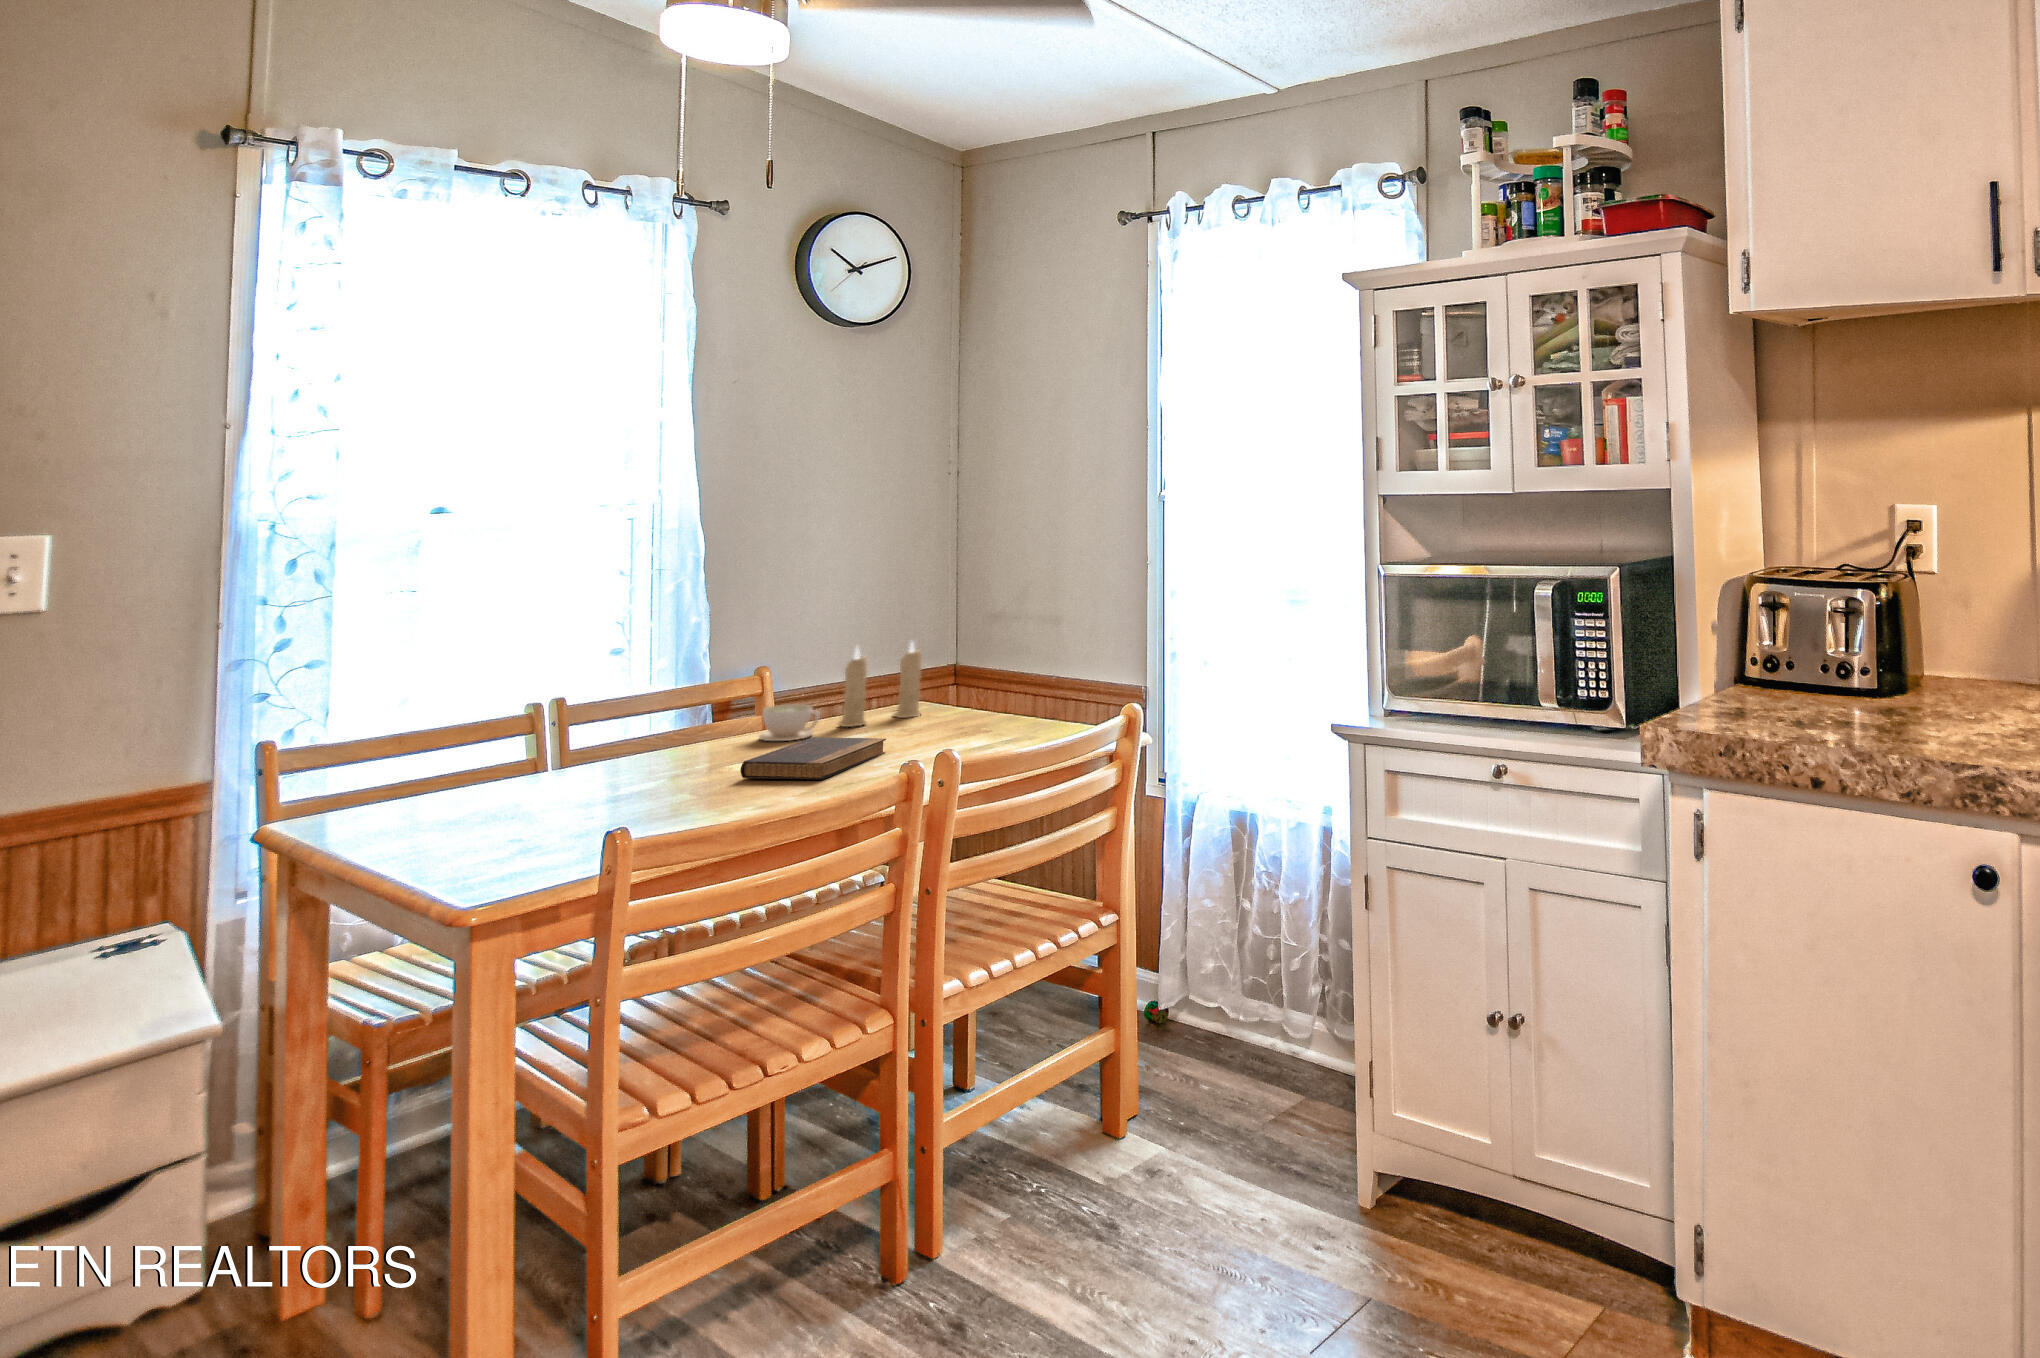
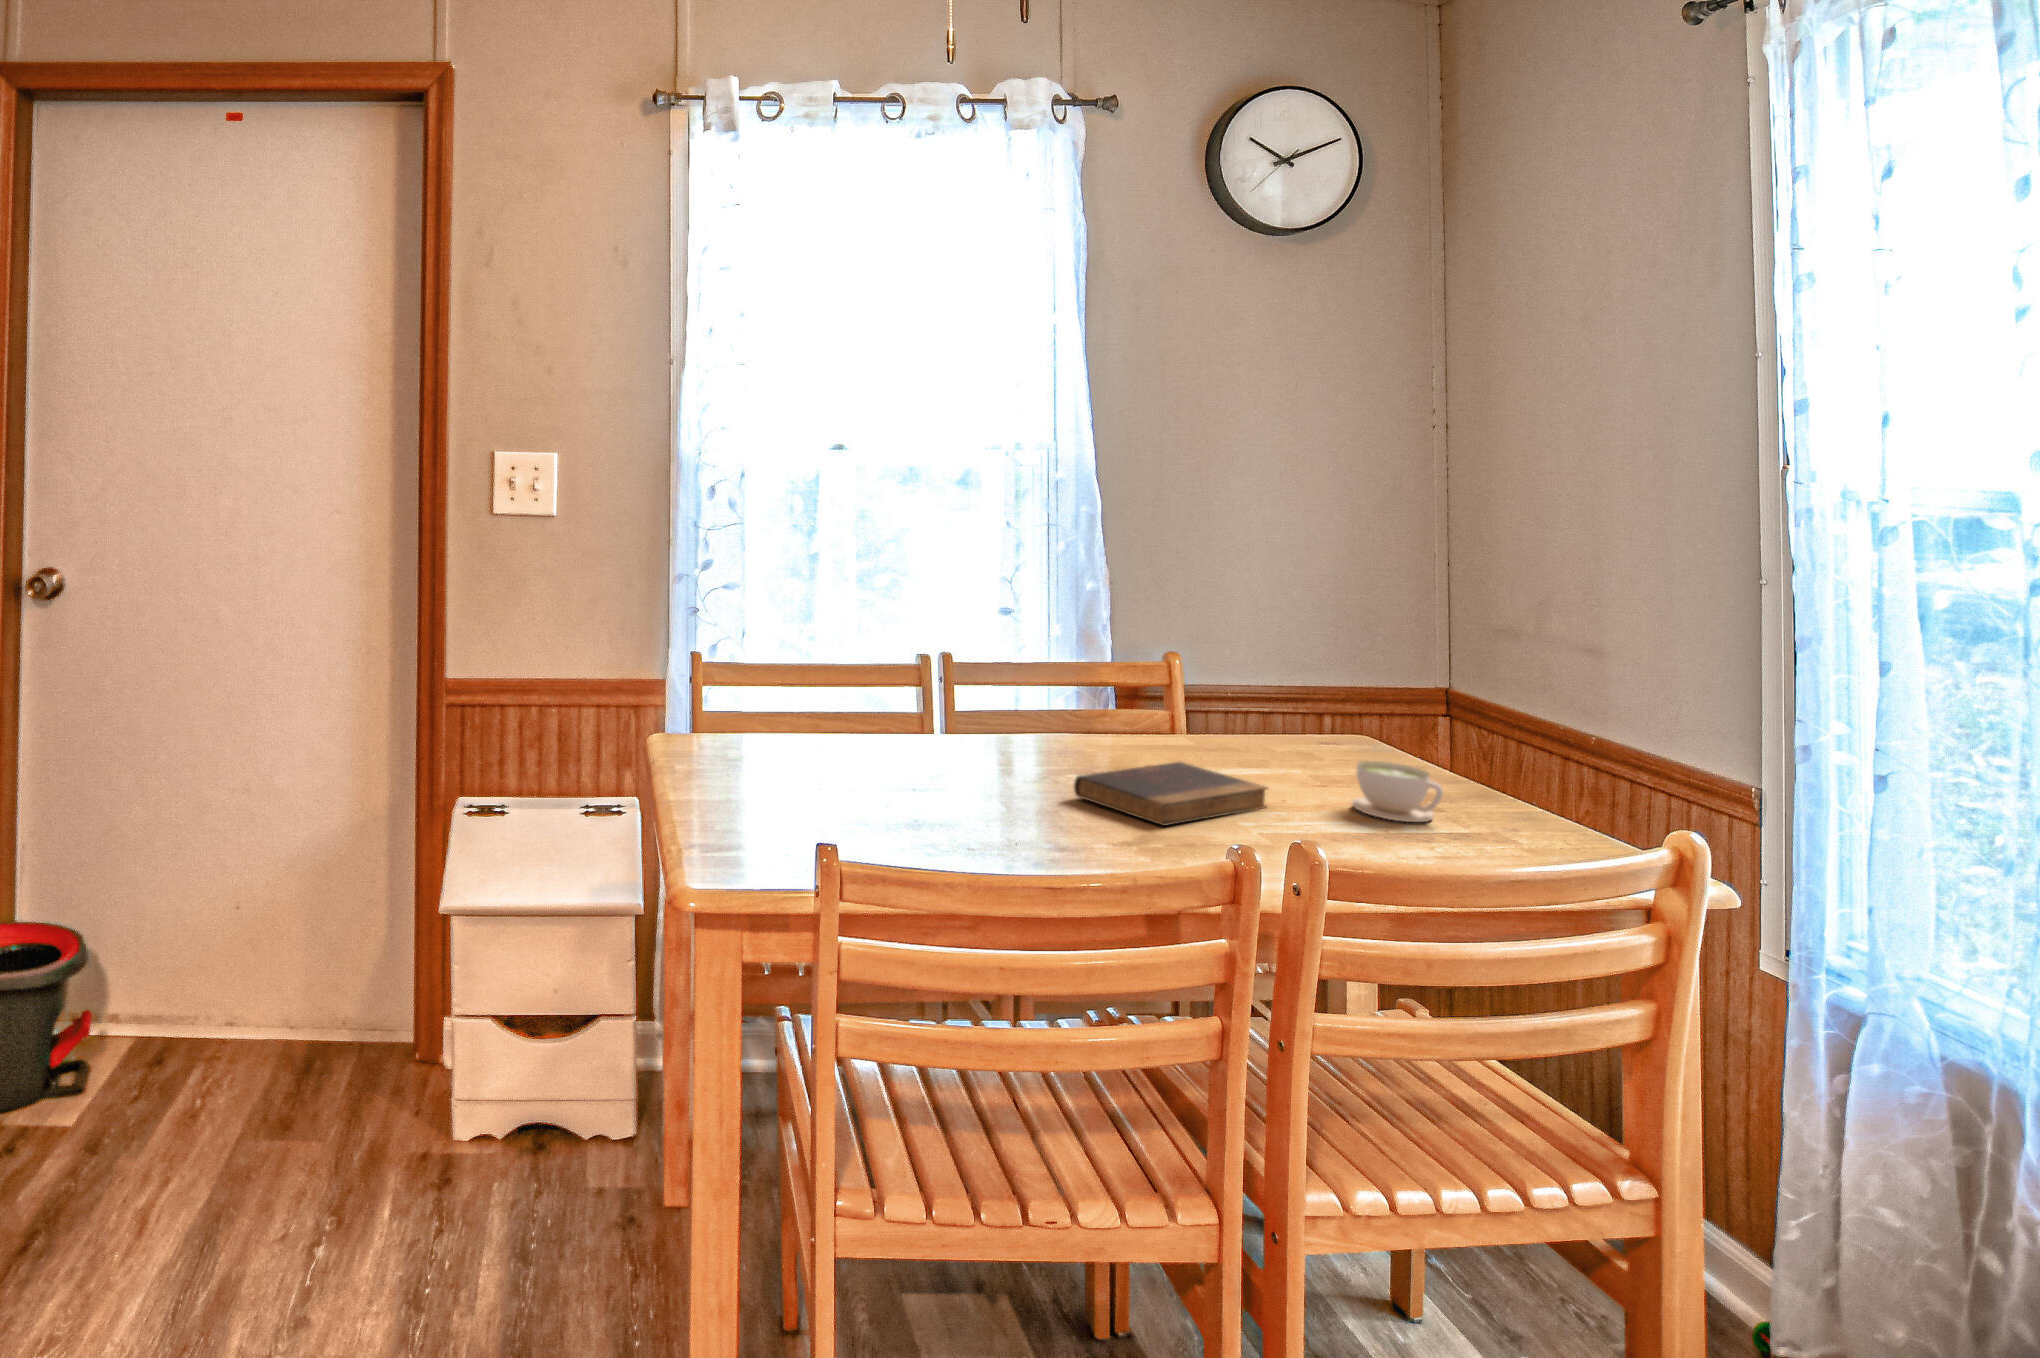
candle: present [838,642,922,727] -> none [1230,645,1350,761]
coffee cup: present [759,704,820,741] -> present [1353,761,1443,822]

